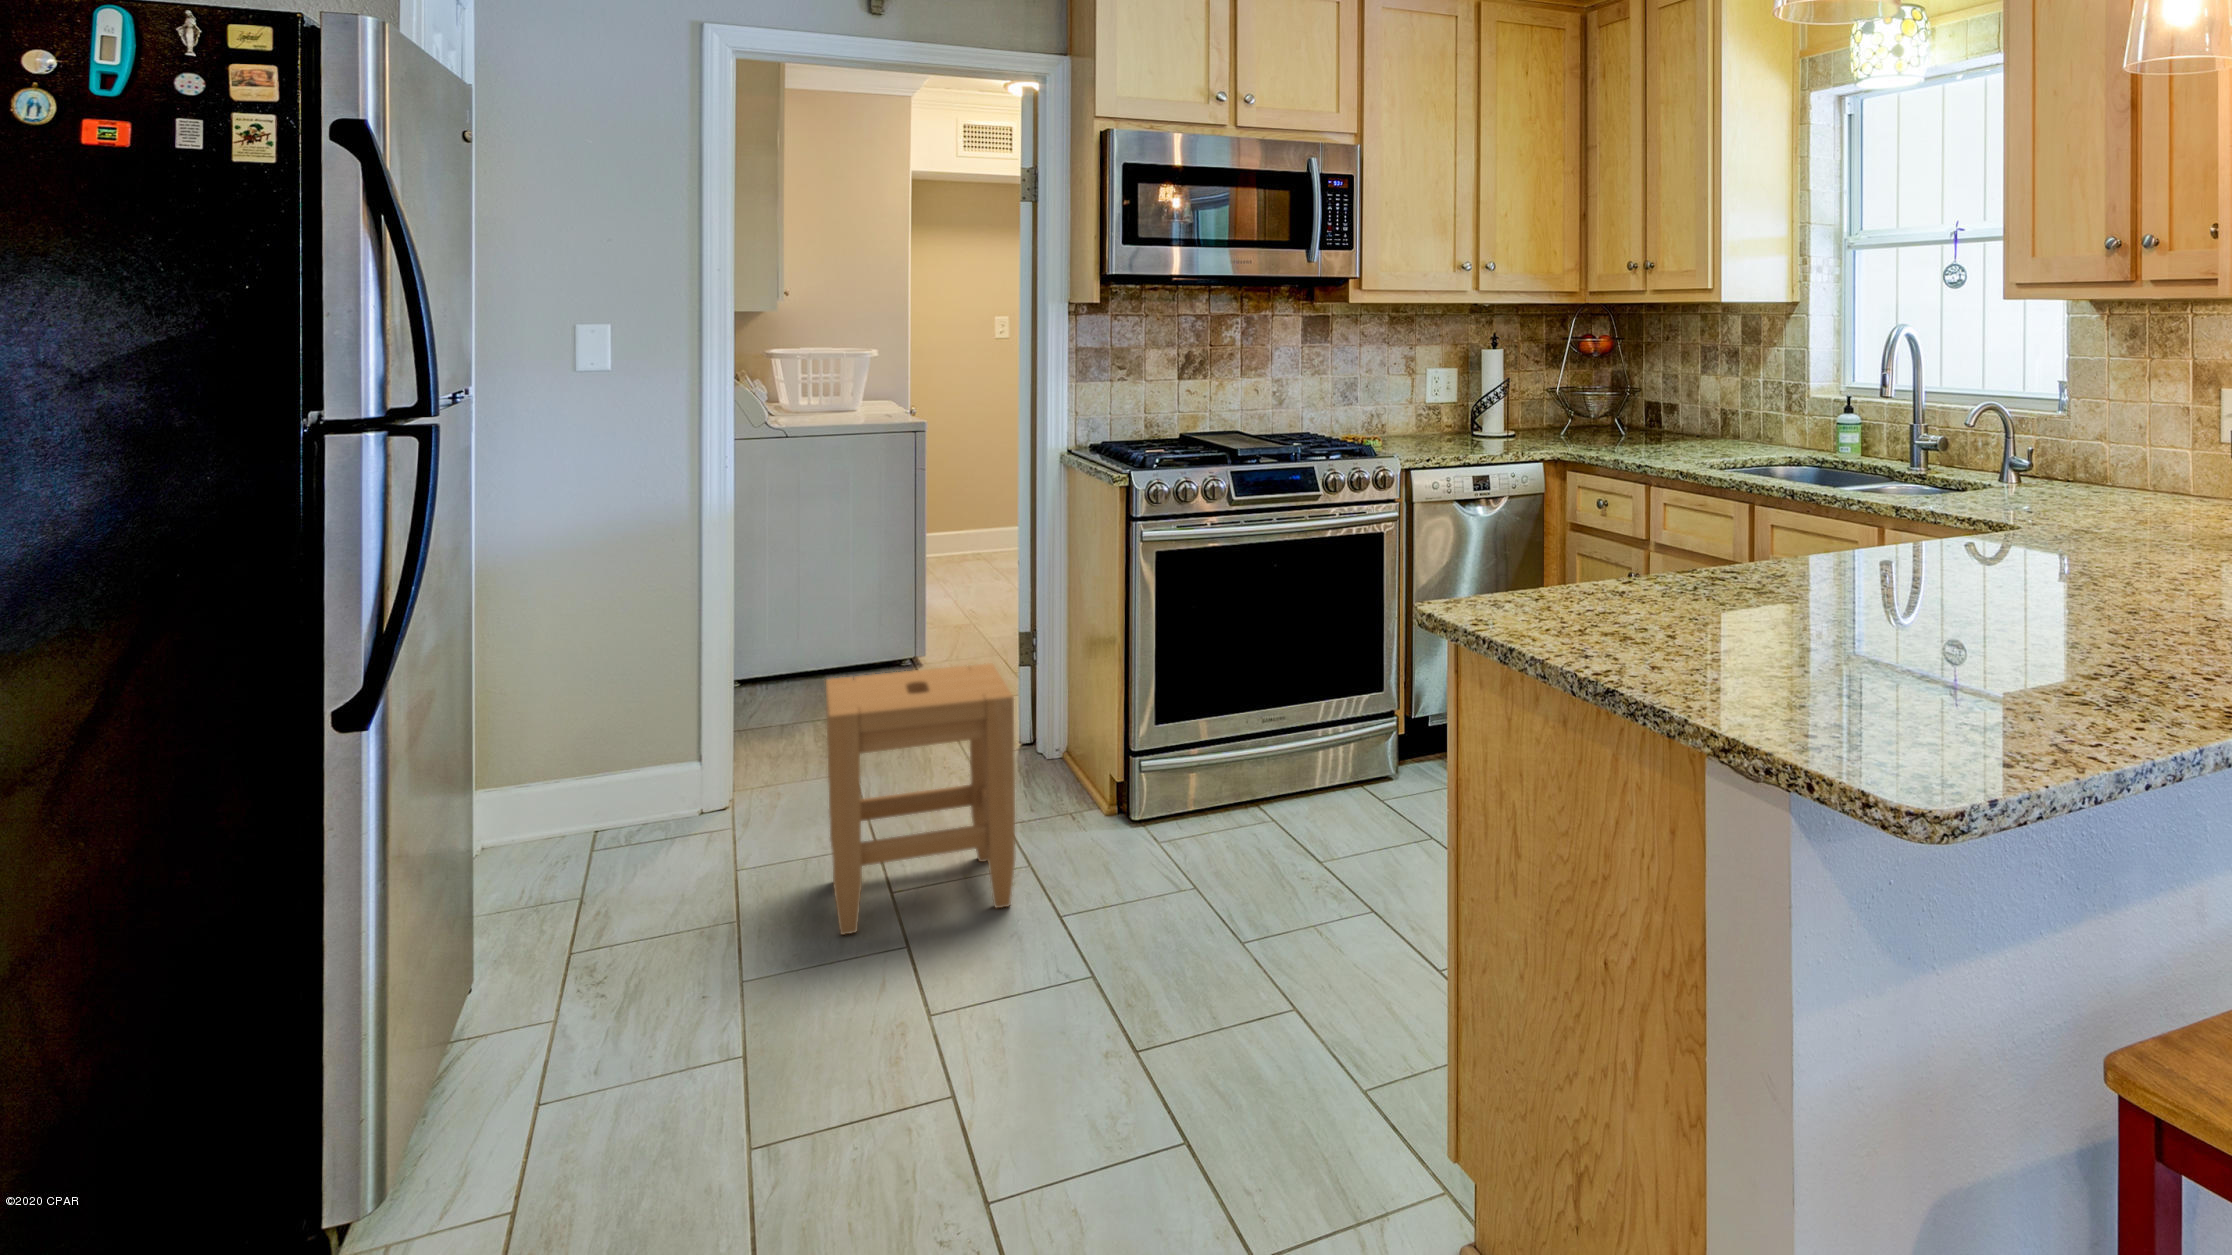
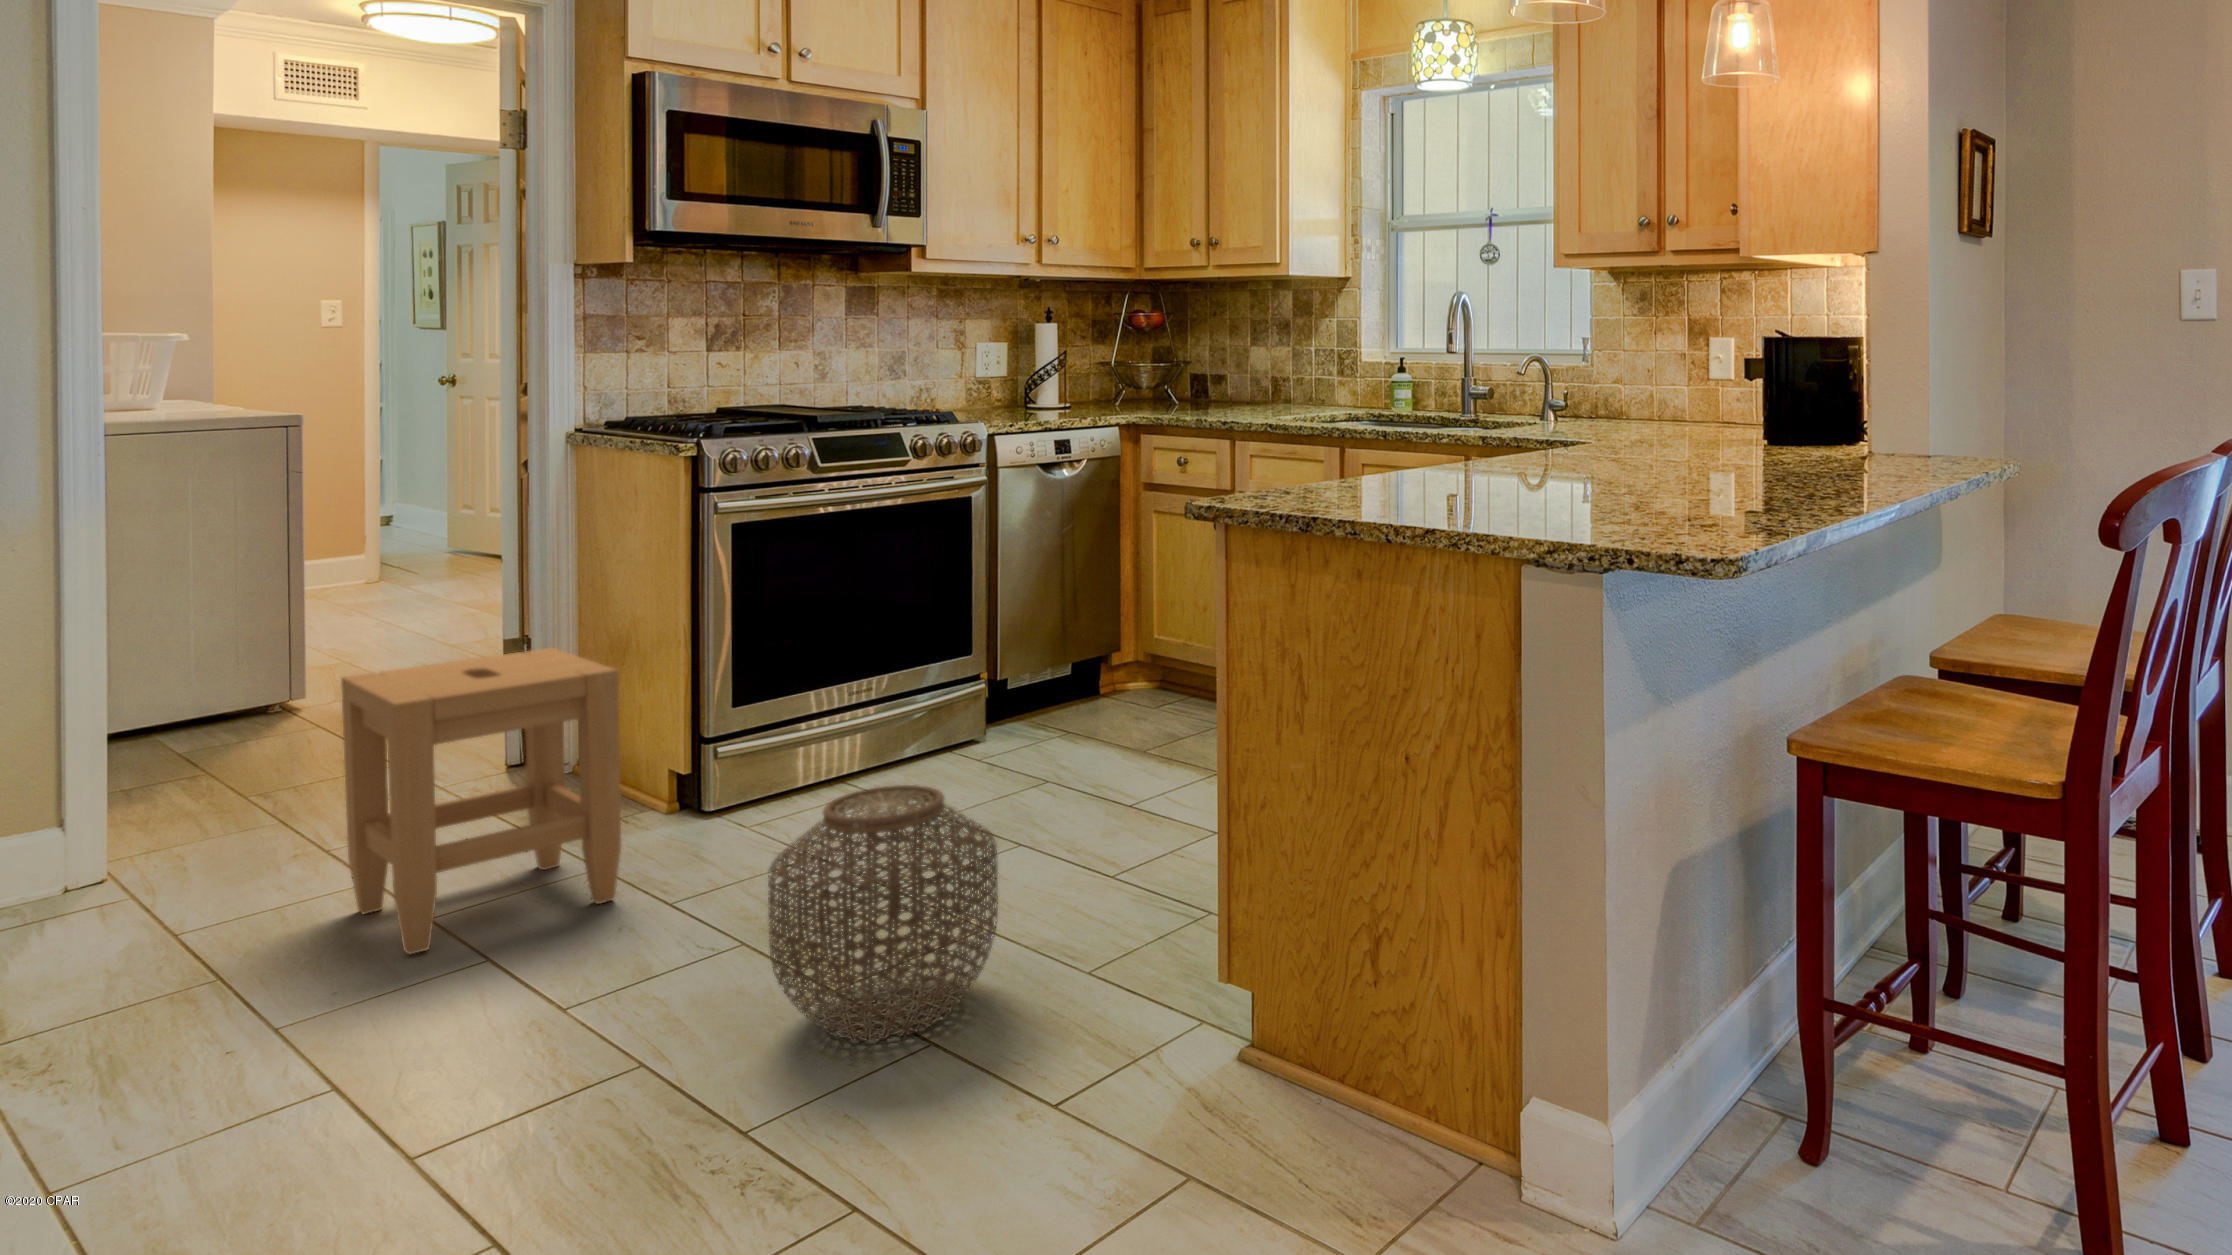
woven basket: none [1033,862,1253,1127] -> present [768,785,998,1041]

